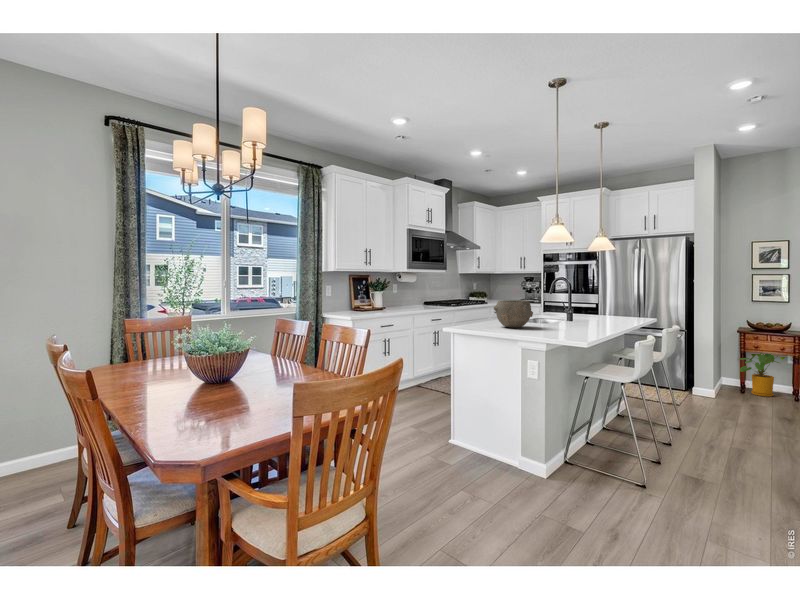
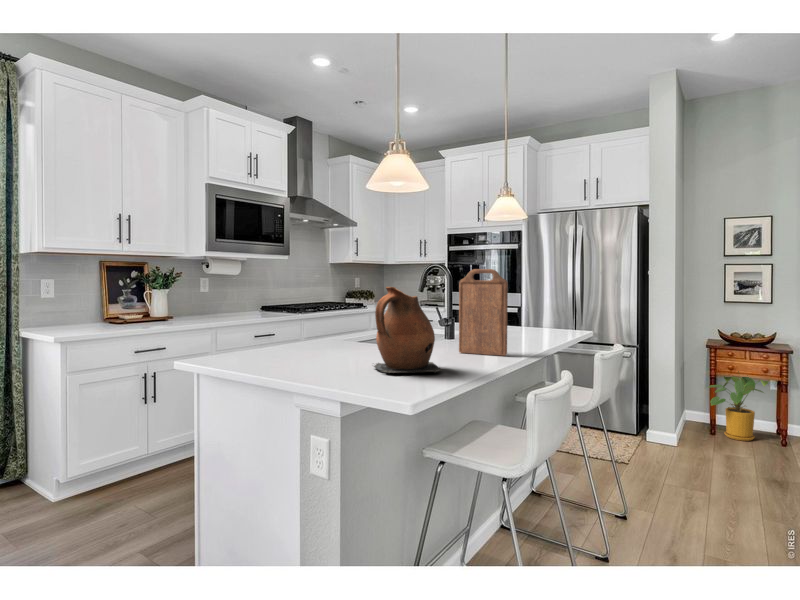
cutting board: none [585,281,615,328] -> present [459,269,508,356]
ceramic pitcher: none [548,291,589,334] -> present [374,287,441,373]
bowl: present [494,300,533,328] -> none [283,305,358,359]

